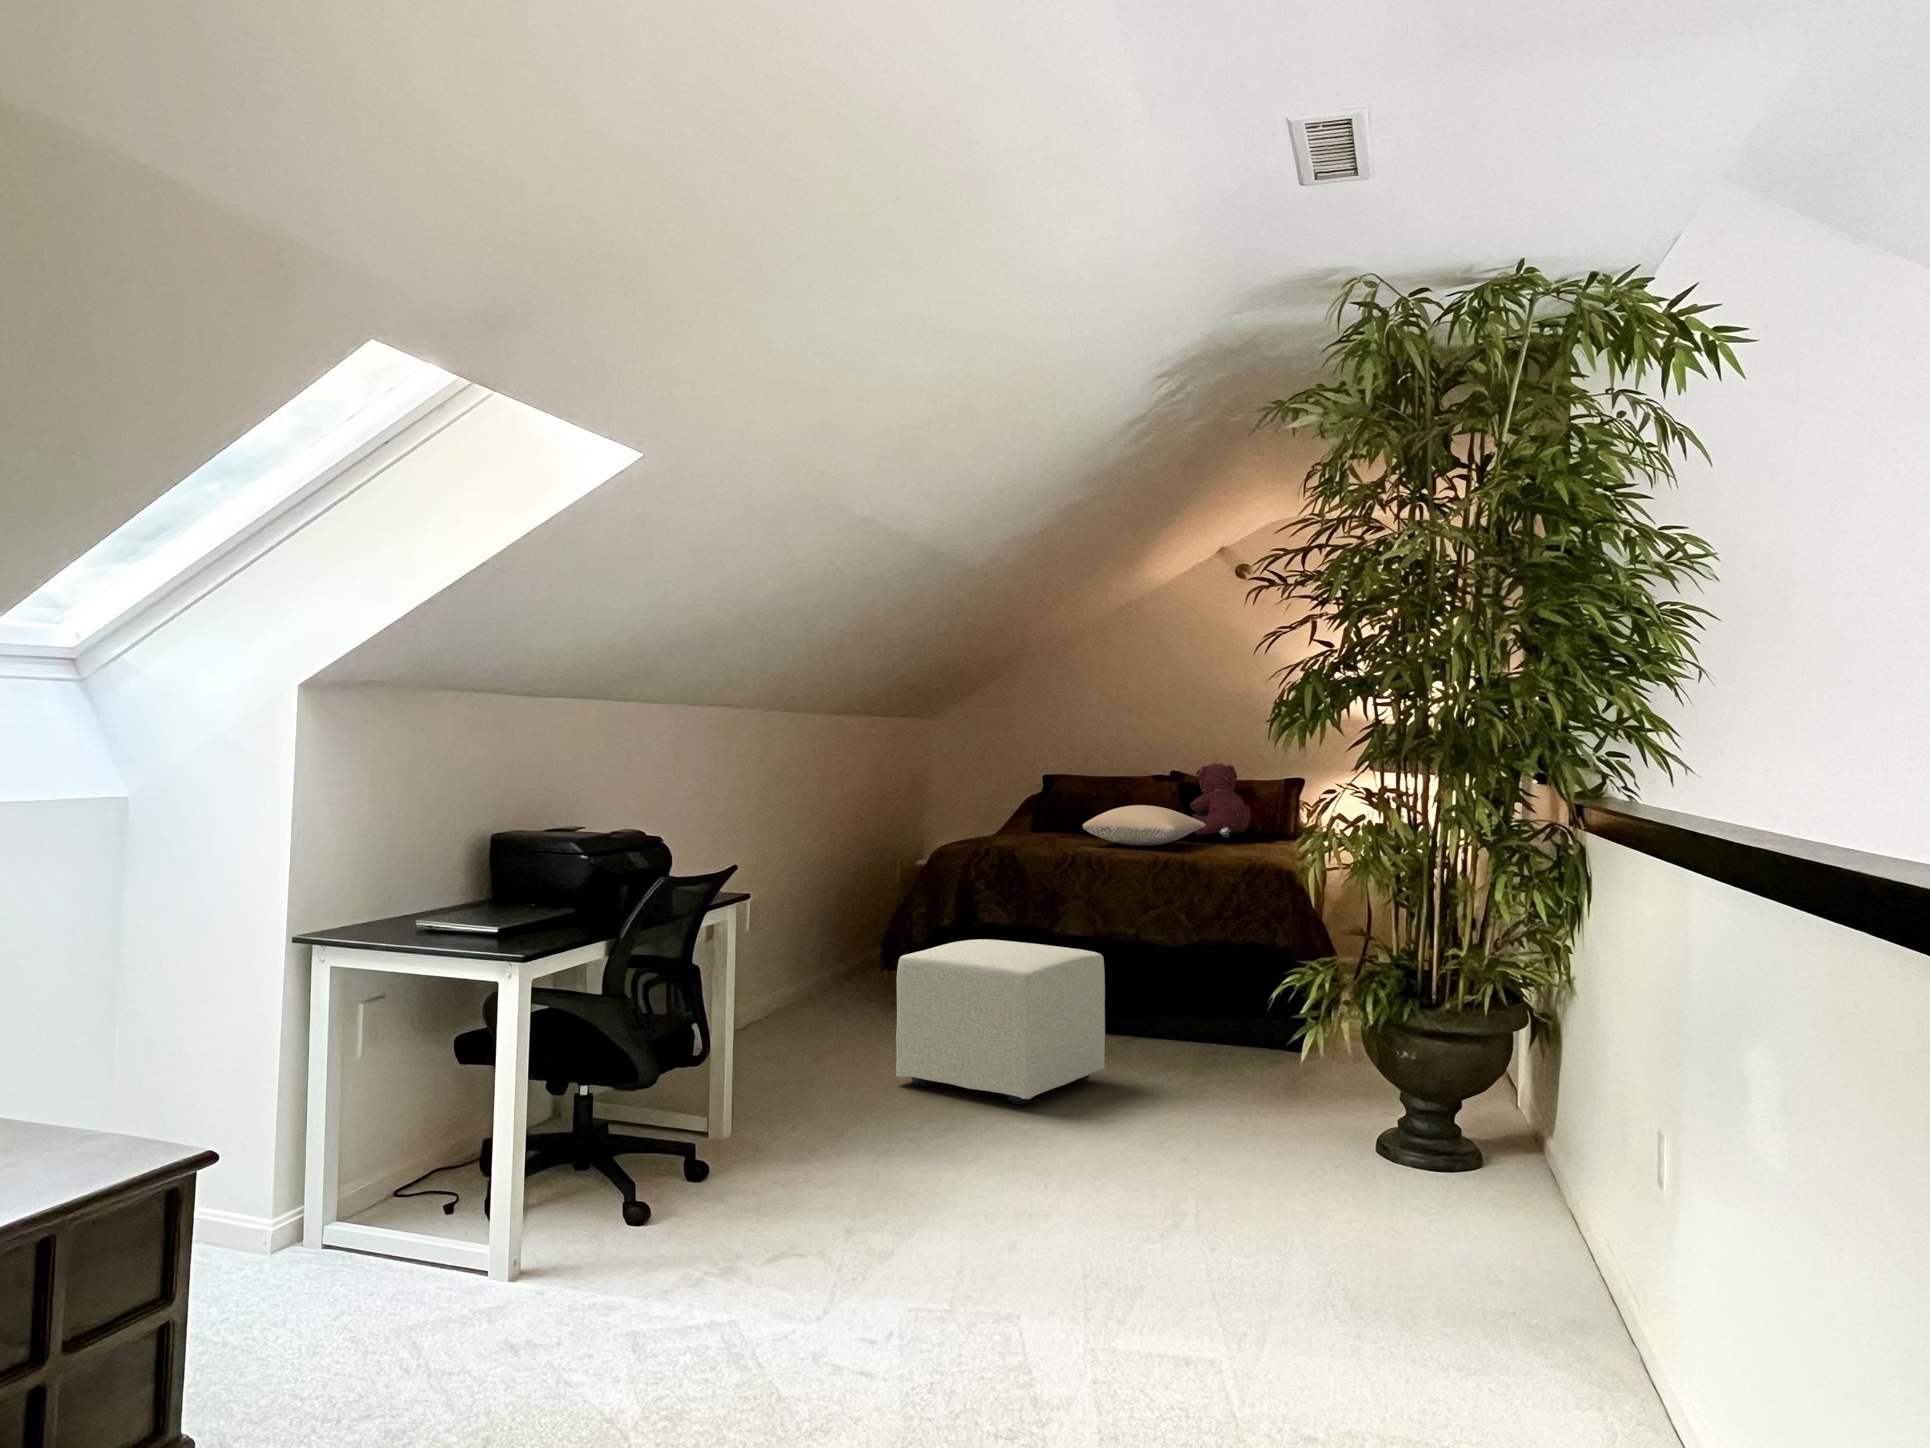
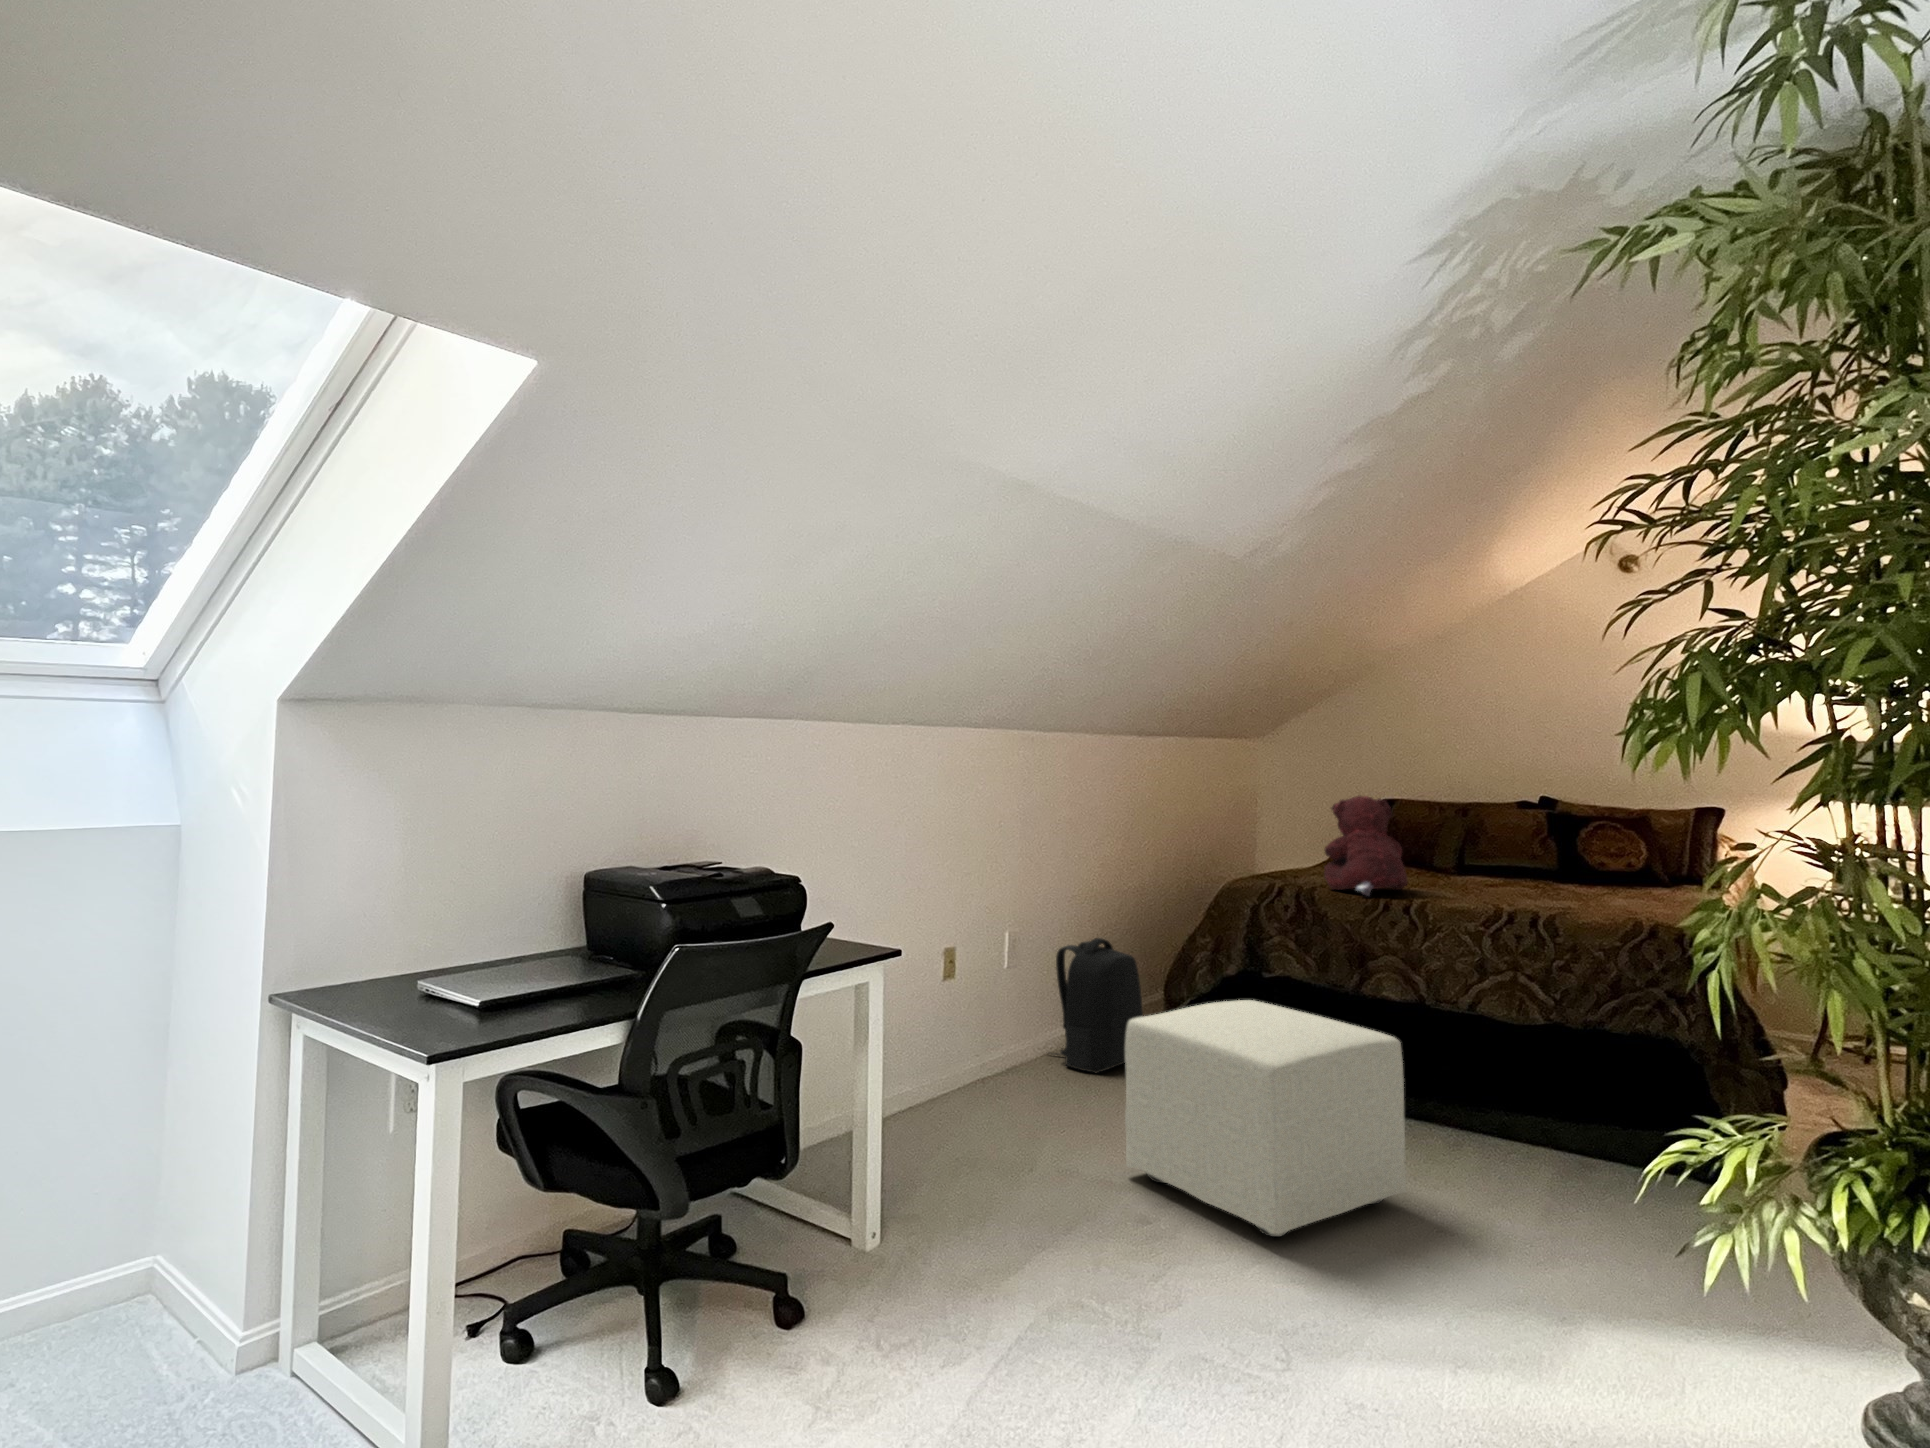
teddy bear: present [1190,763,1249,837] -> present [1324,796,1408,896]
pillow: present [1083,805,1206,846] -> none [1409,839,1577,887]
backpack: none [774,906,863,1027] -> present [1056,938,1143,1073]

